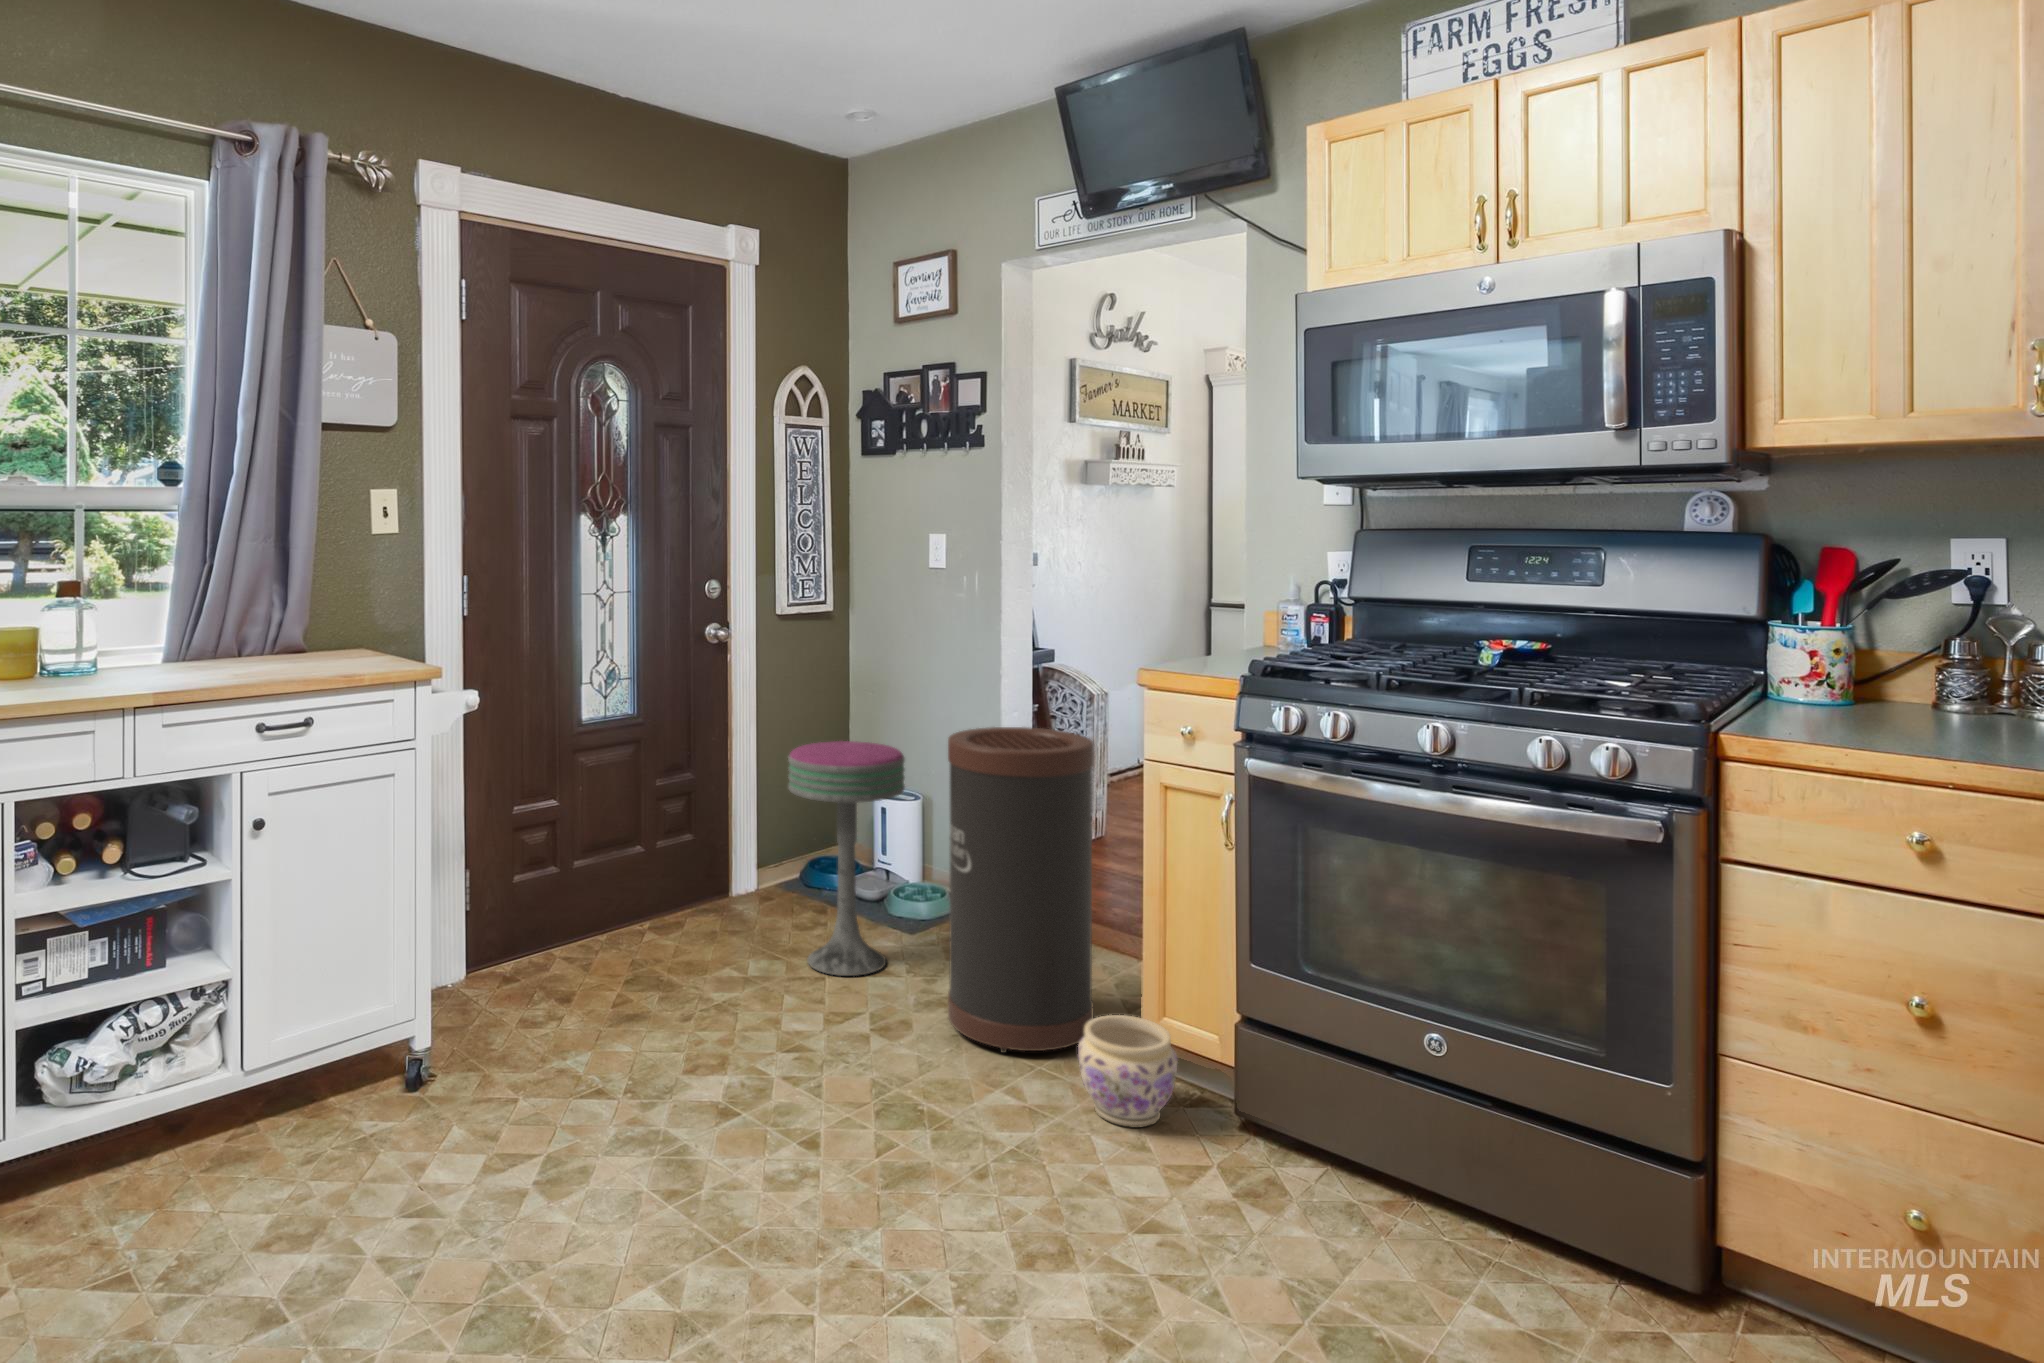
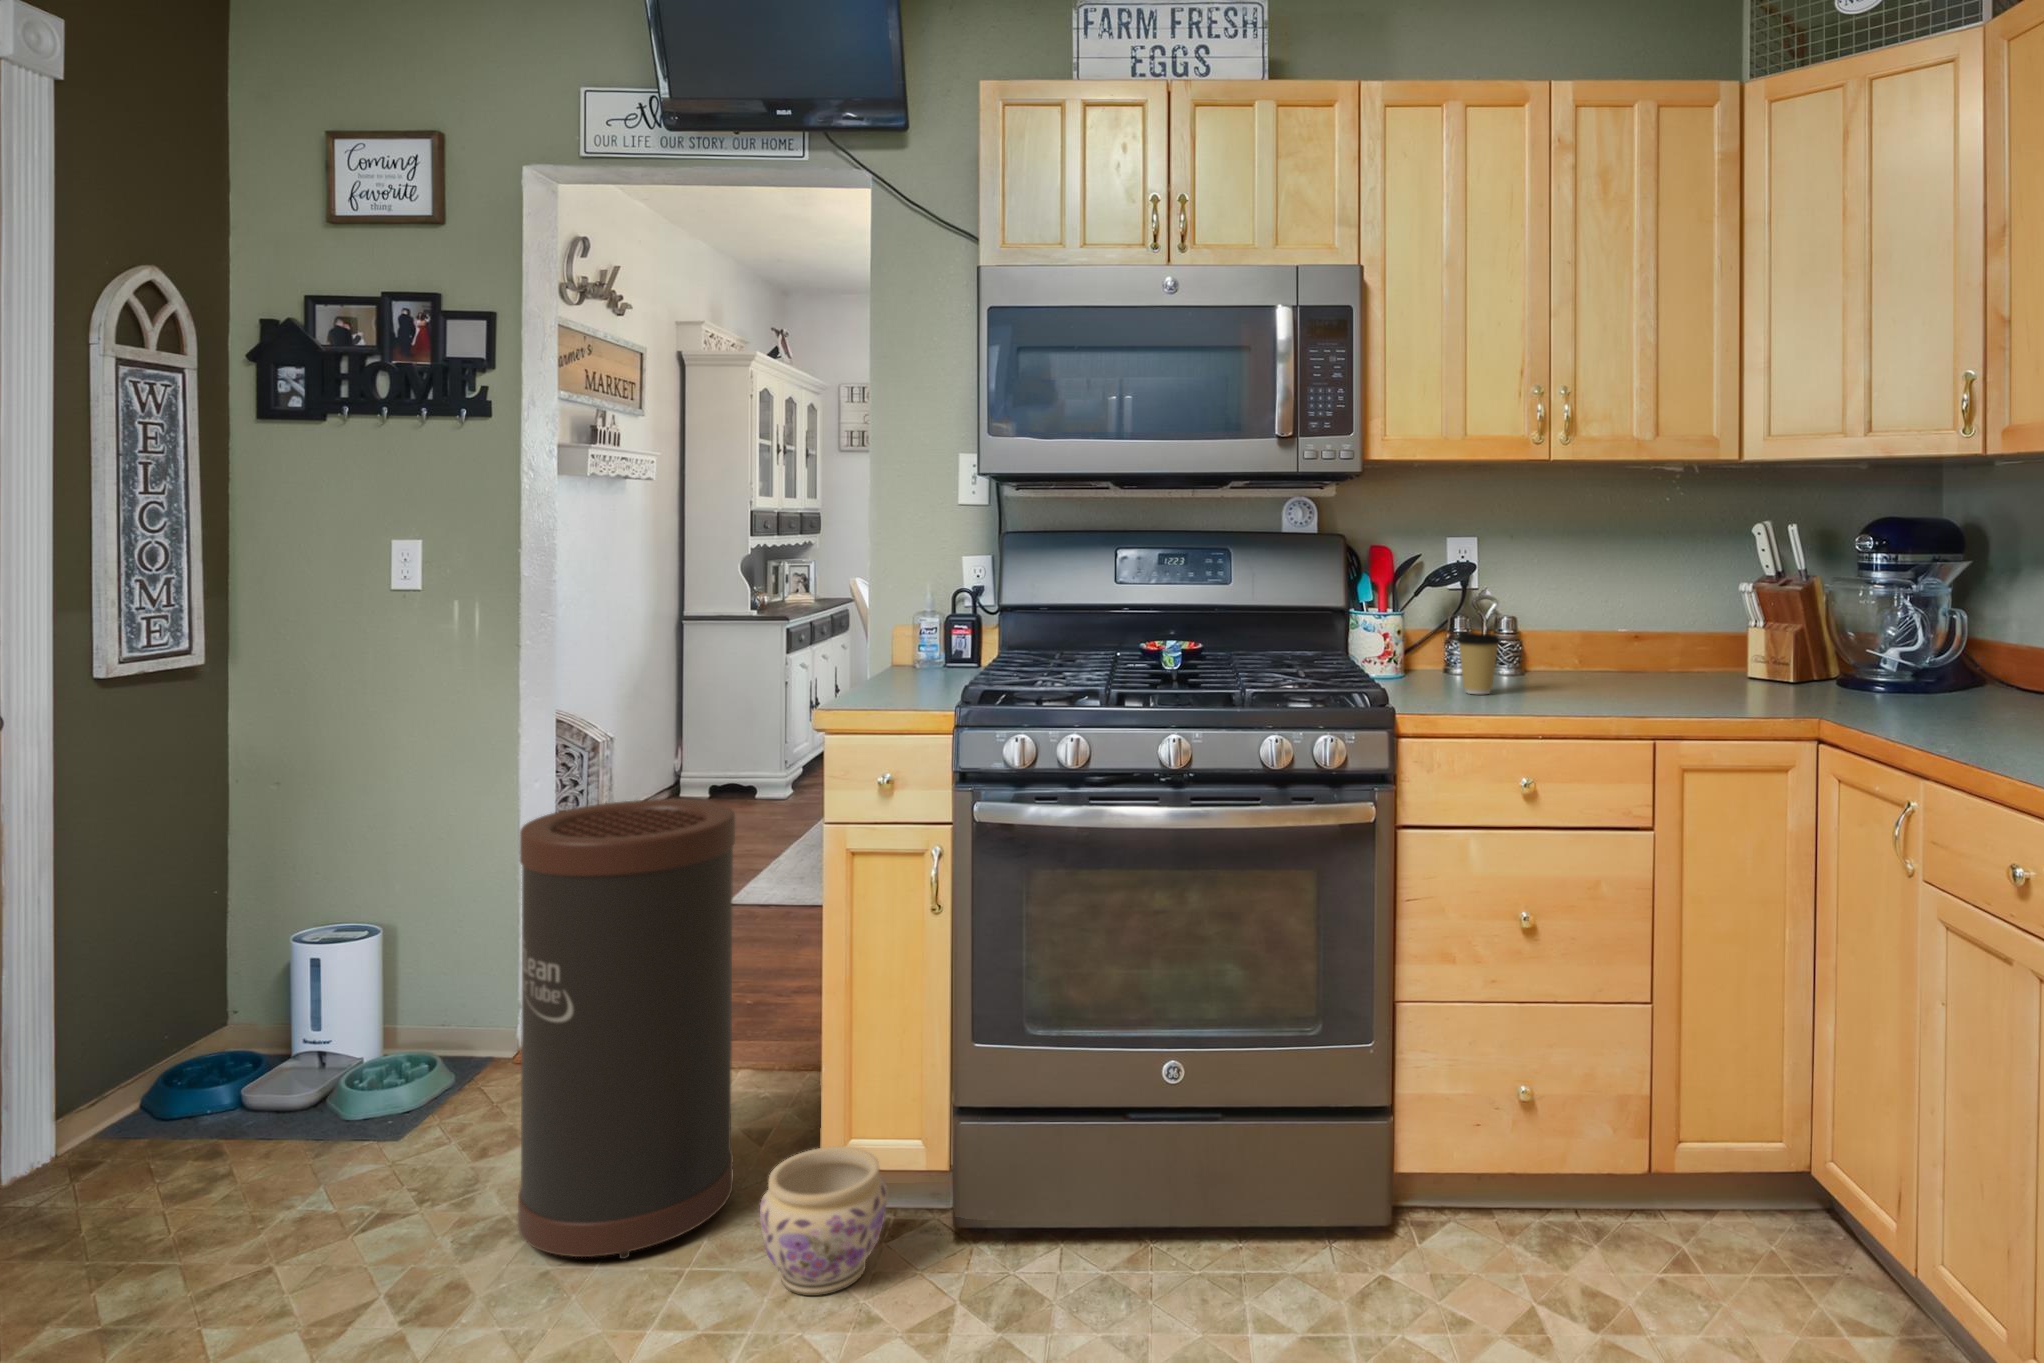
coffee cup: none [1863,646,1937,723] -> present [1456,632,1500,694]
bar stool: present [788,741,905,976] -> none [184,858,408,1242]

